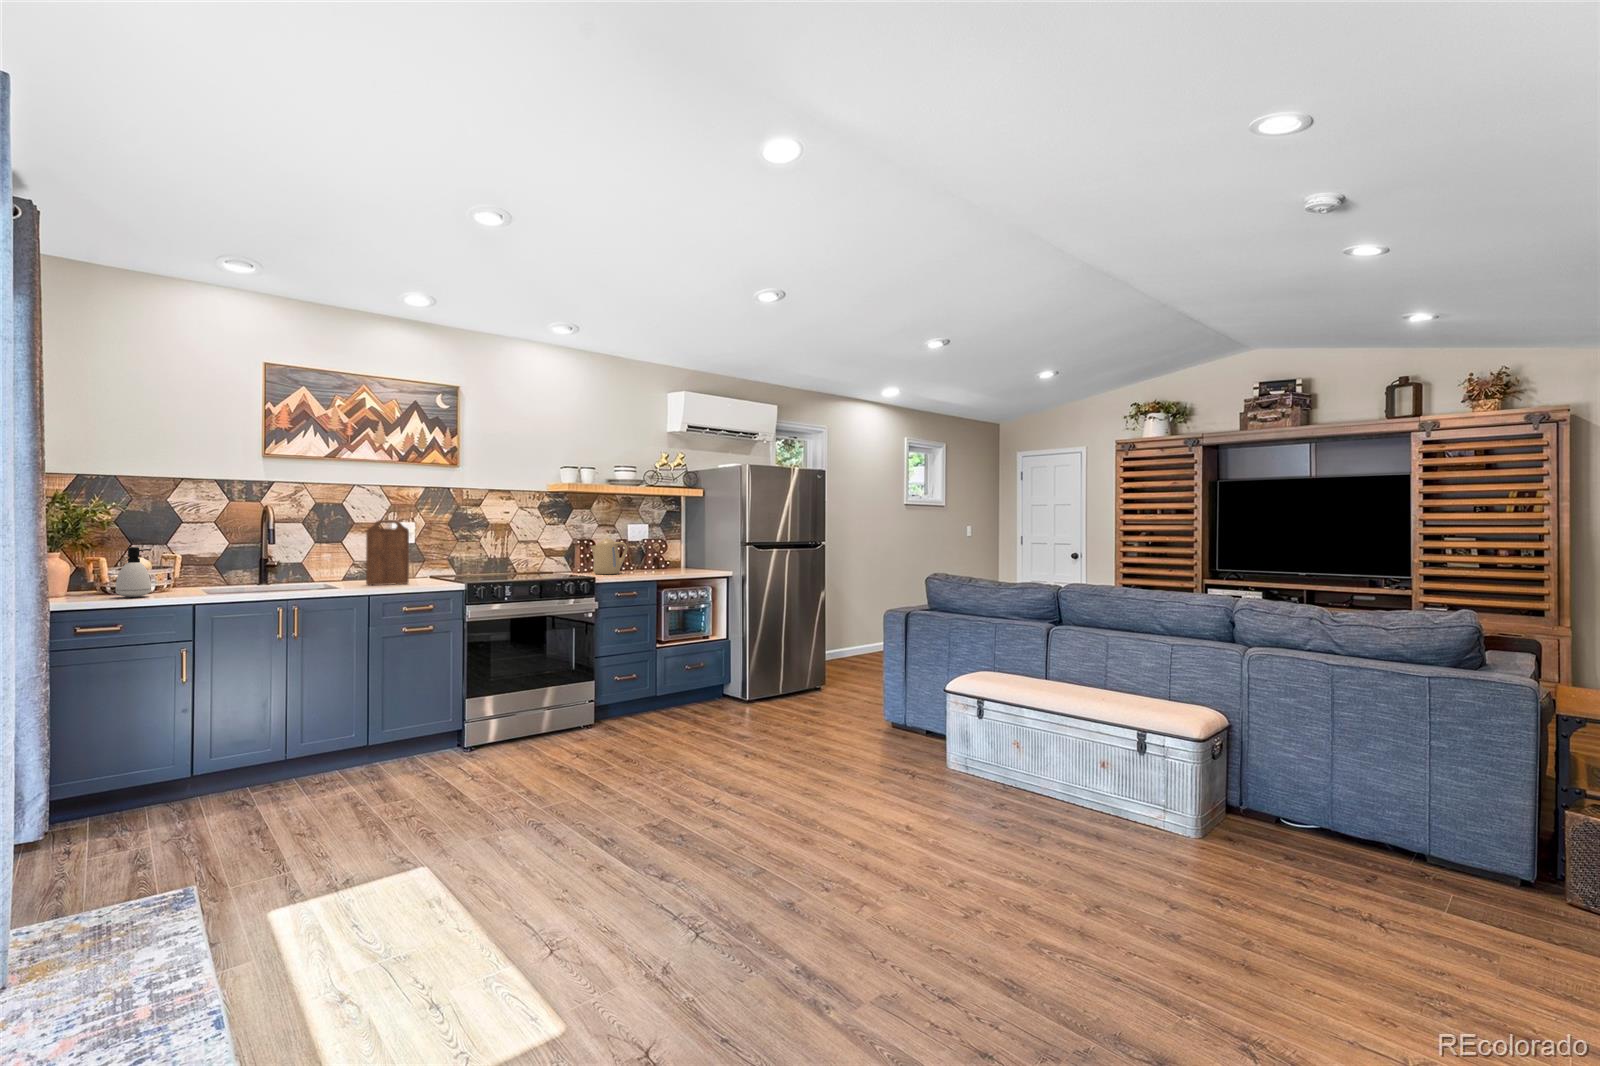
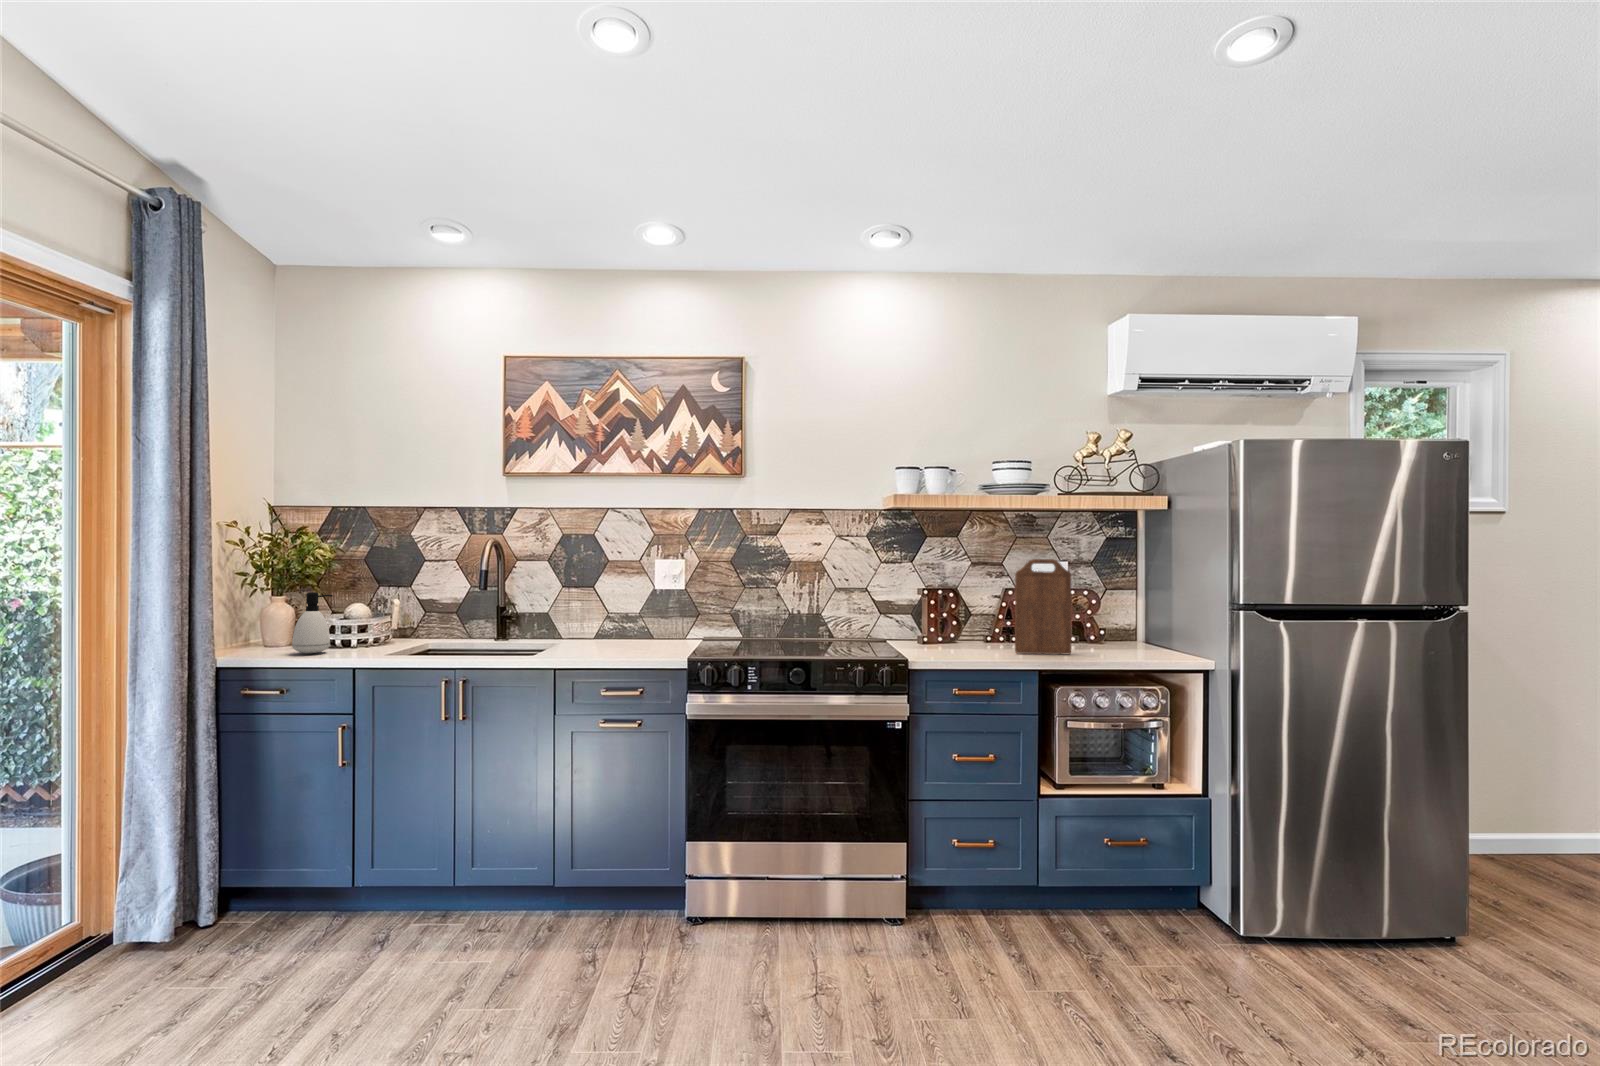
cutting board: present [366,520,409,585] -> present [1015,559,1071,654]
kettle: present [590,538,628,574] -> none [933,586,995,651]

